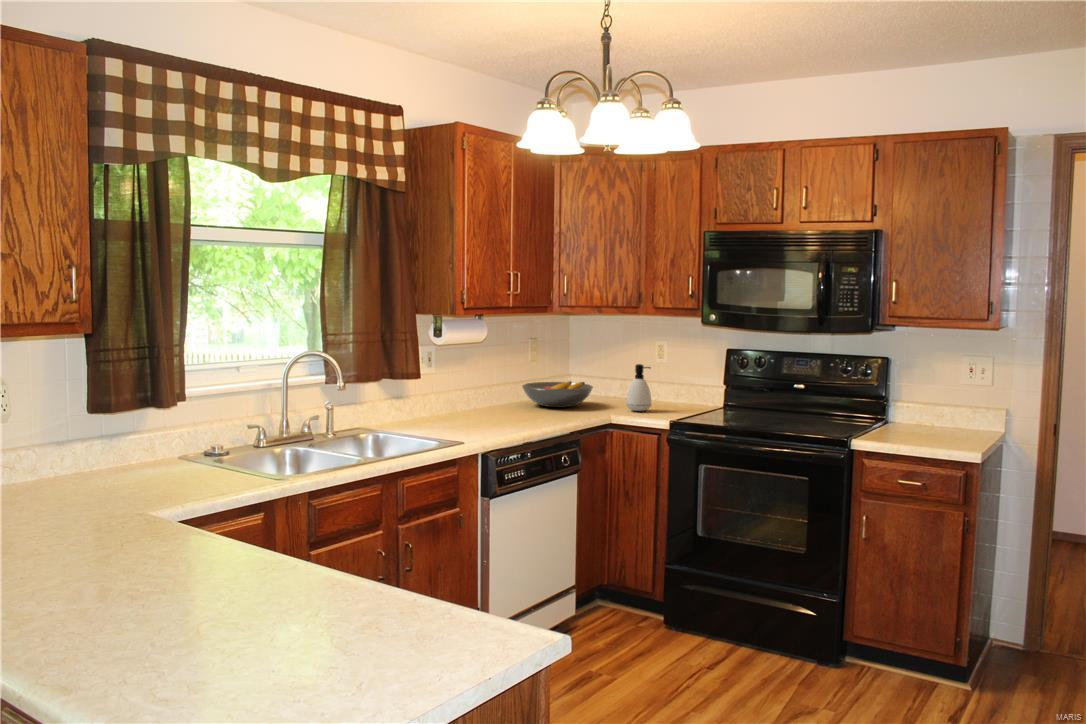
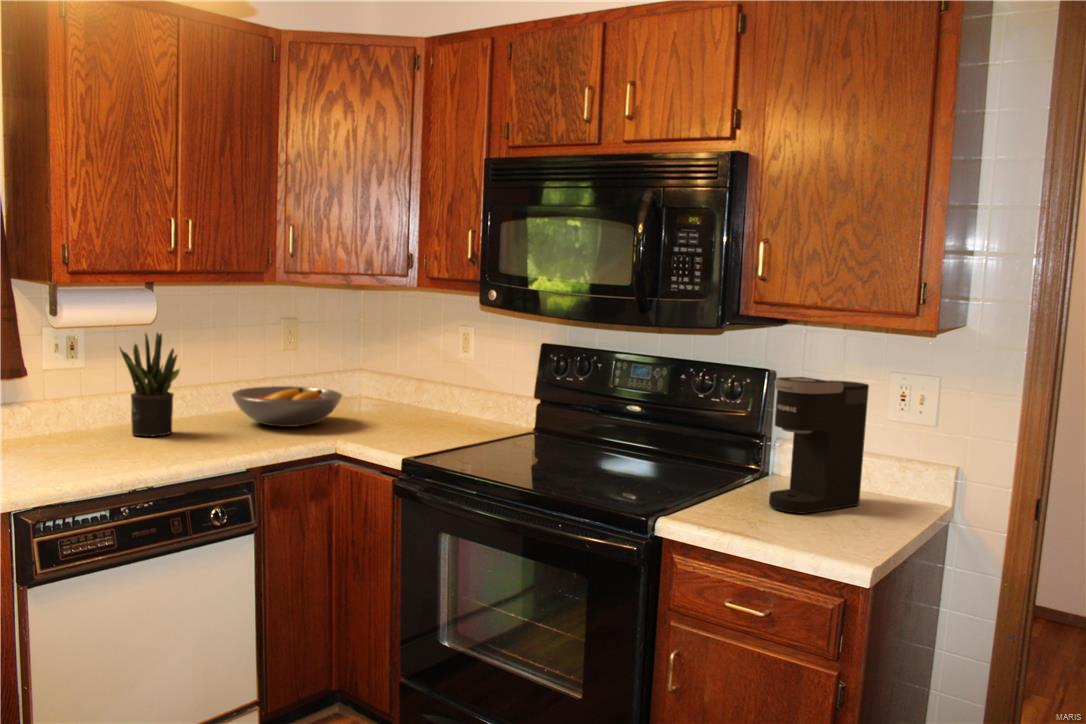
potted plant: none [475,348,506,415] -> present [120,333,180,437]
coffee maker: none [904,358,957,435] -> present [769,377,869,513]
soap dispenser: present [626,364,651,411] -> none [374,366,413,439]

